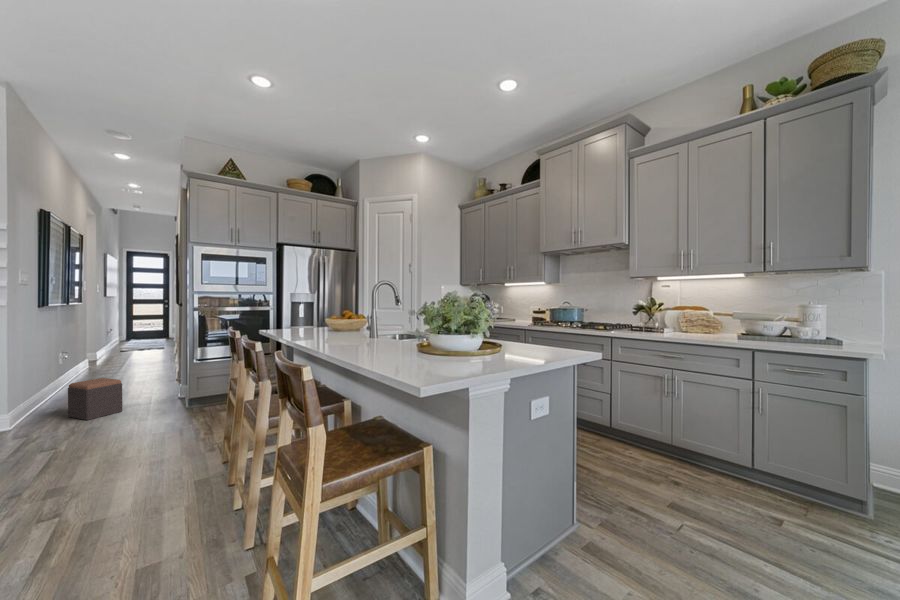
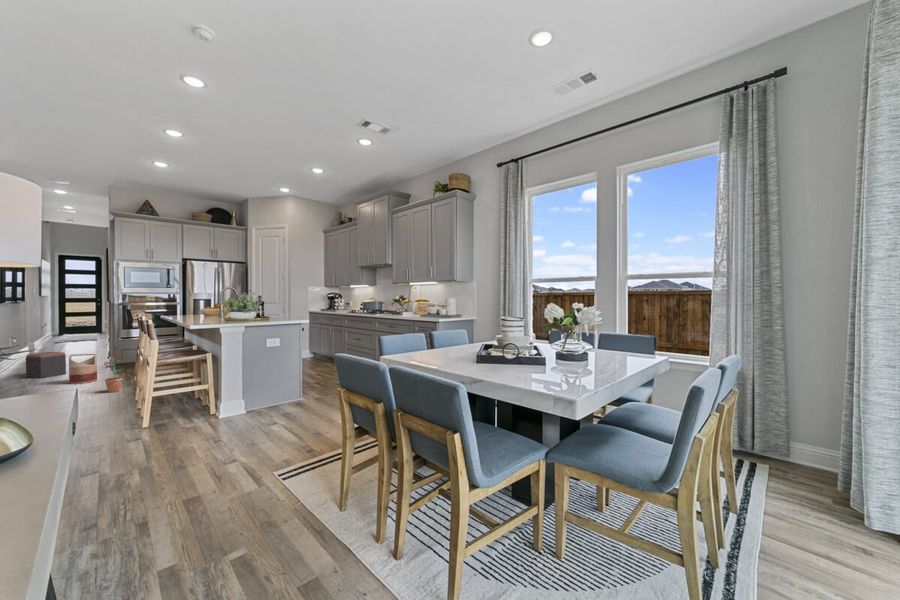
basket: none [123,388,164,437] -> present [69,354,97,384]
potted plant: none [174,391,204,465] -> present [104,351,123,392]

